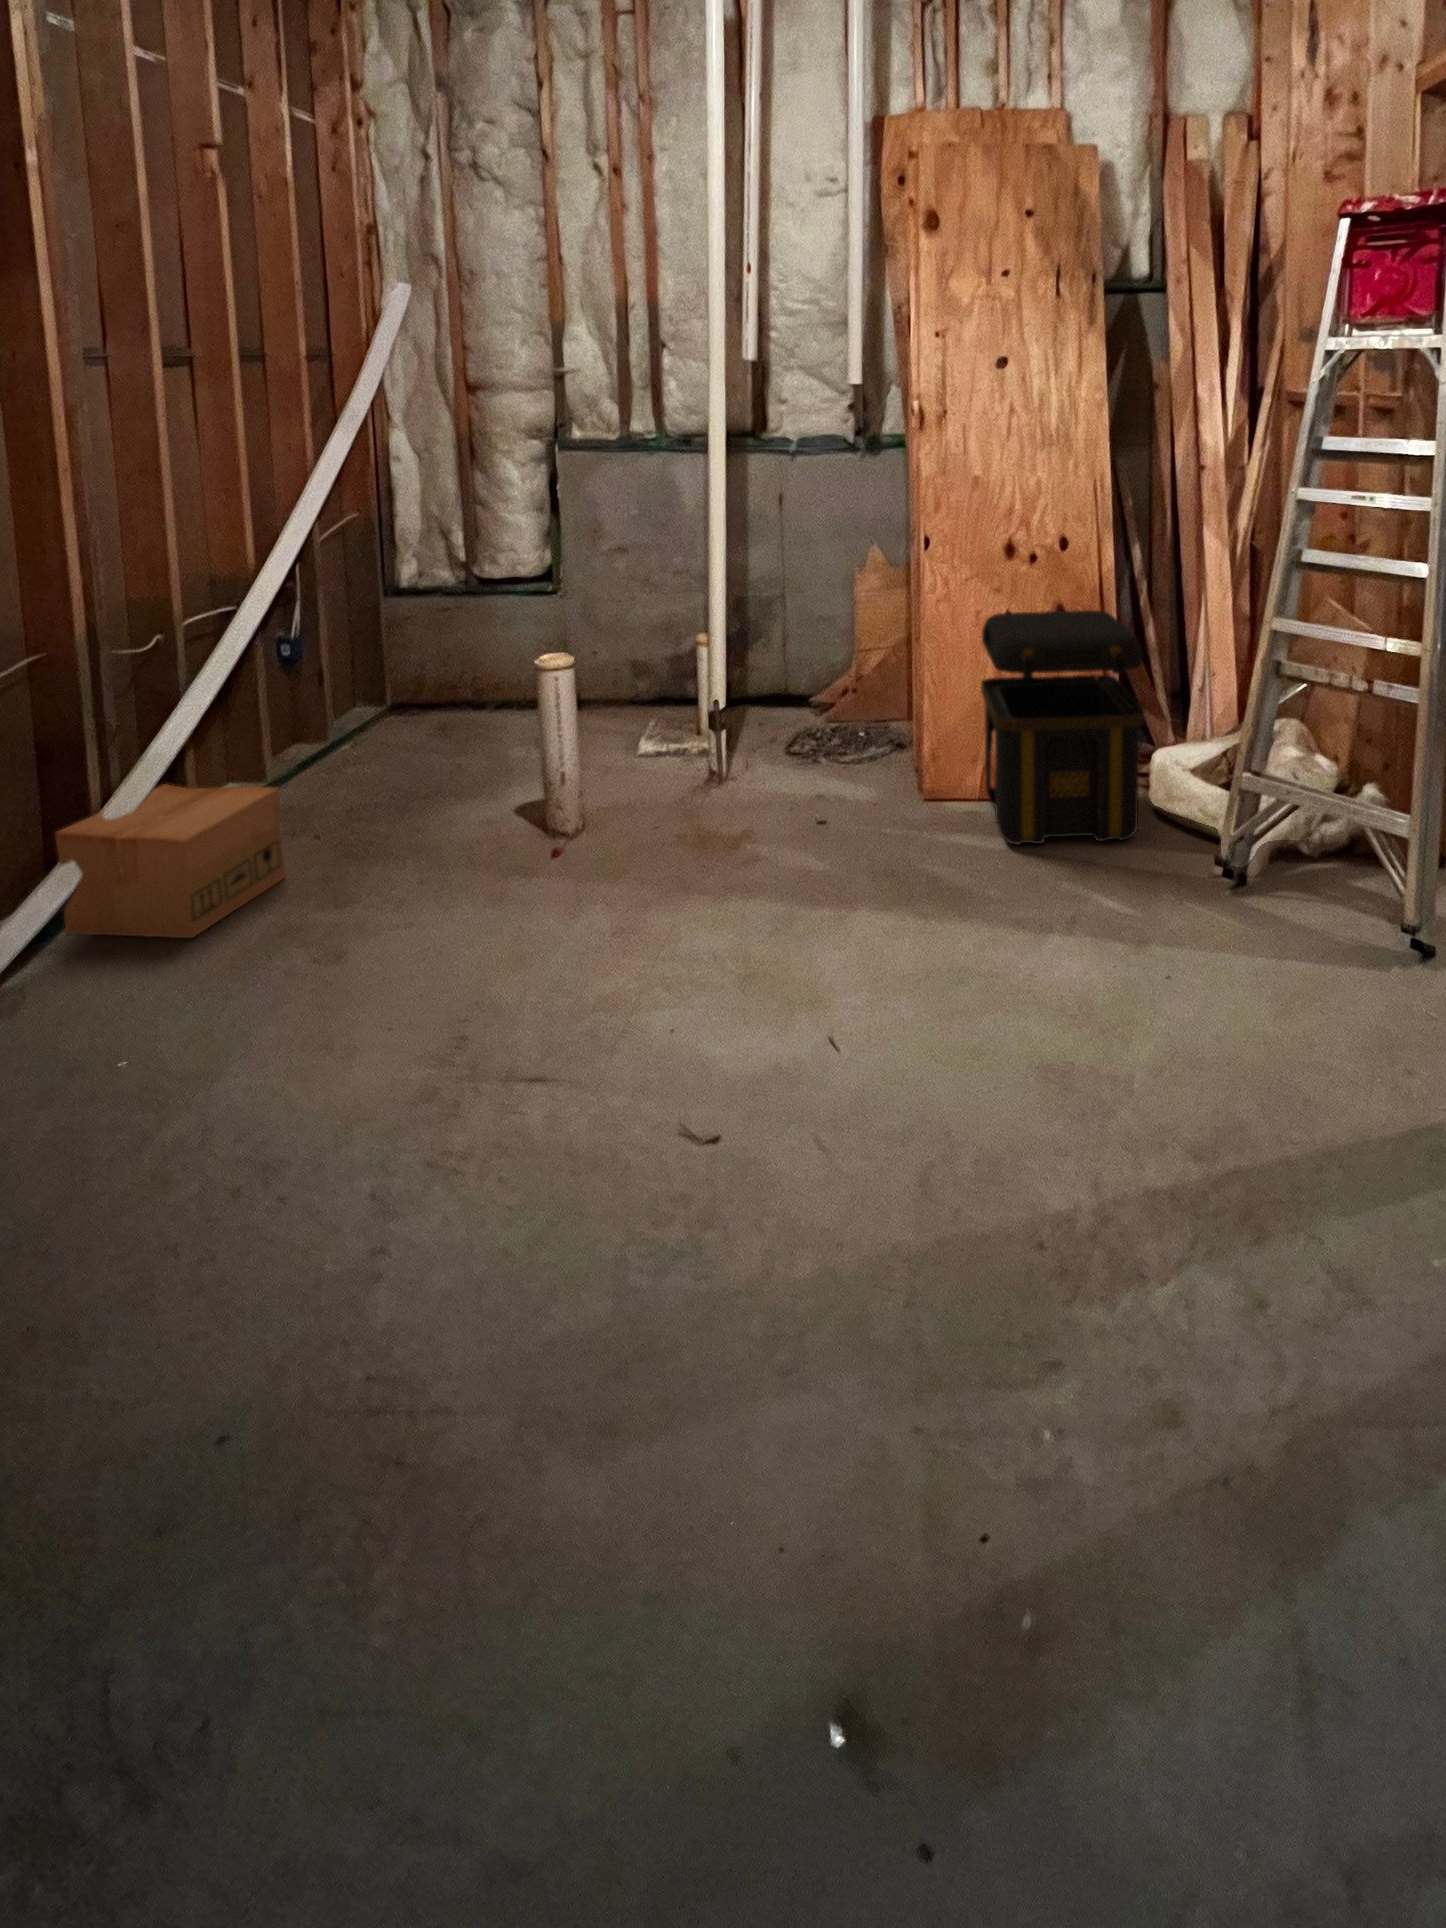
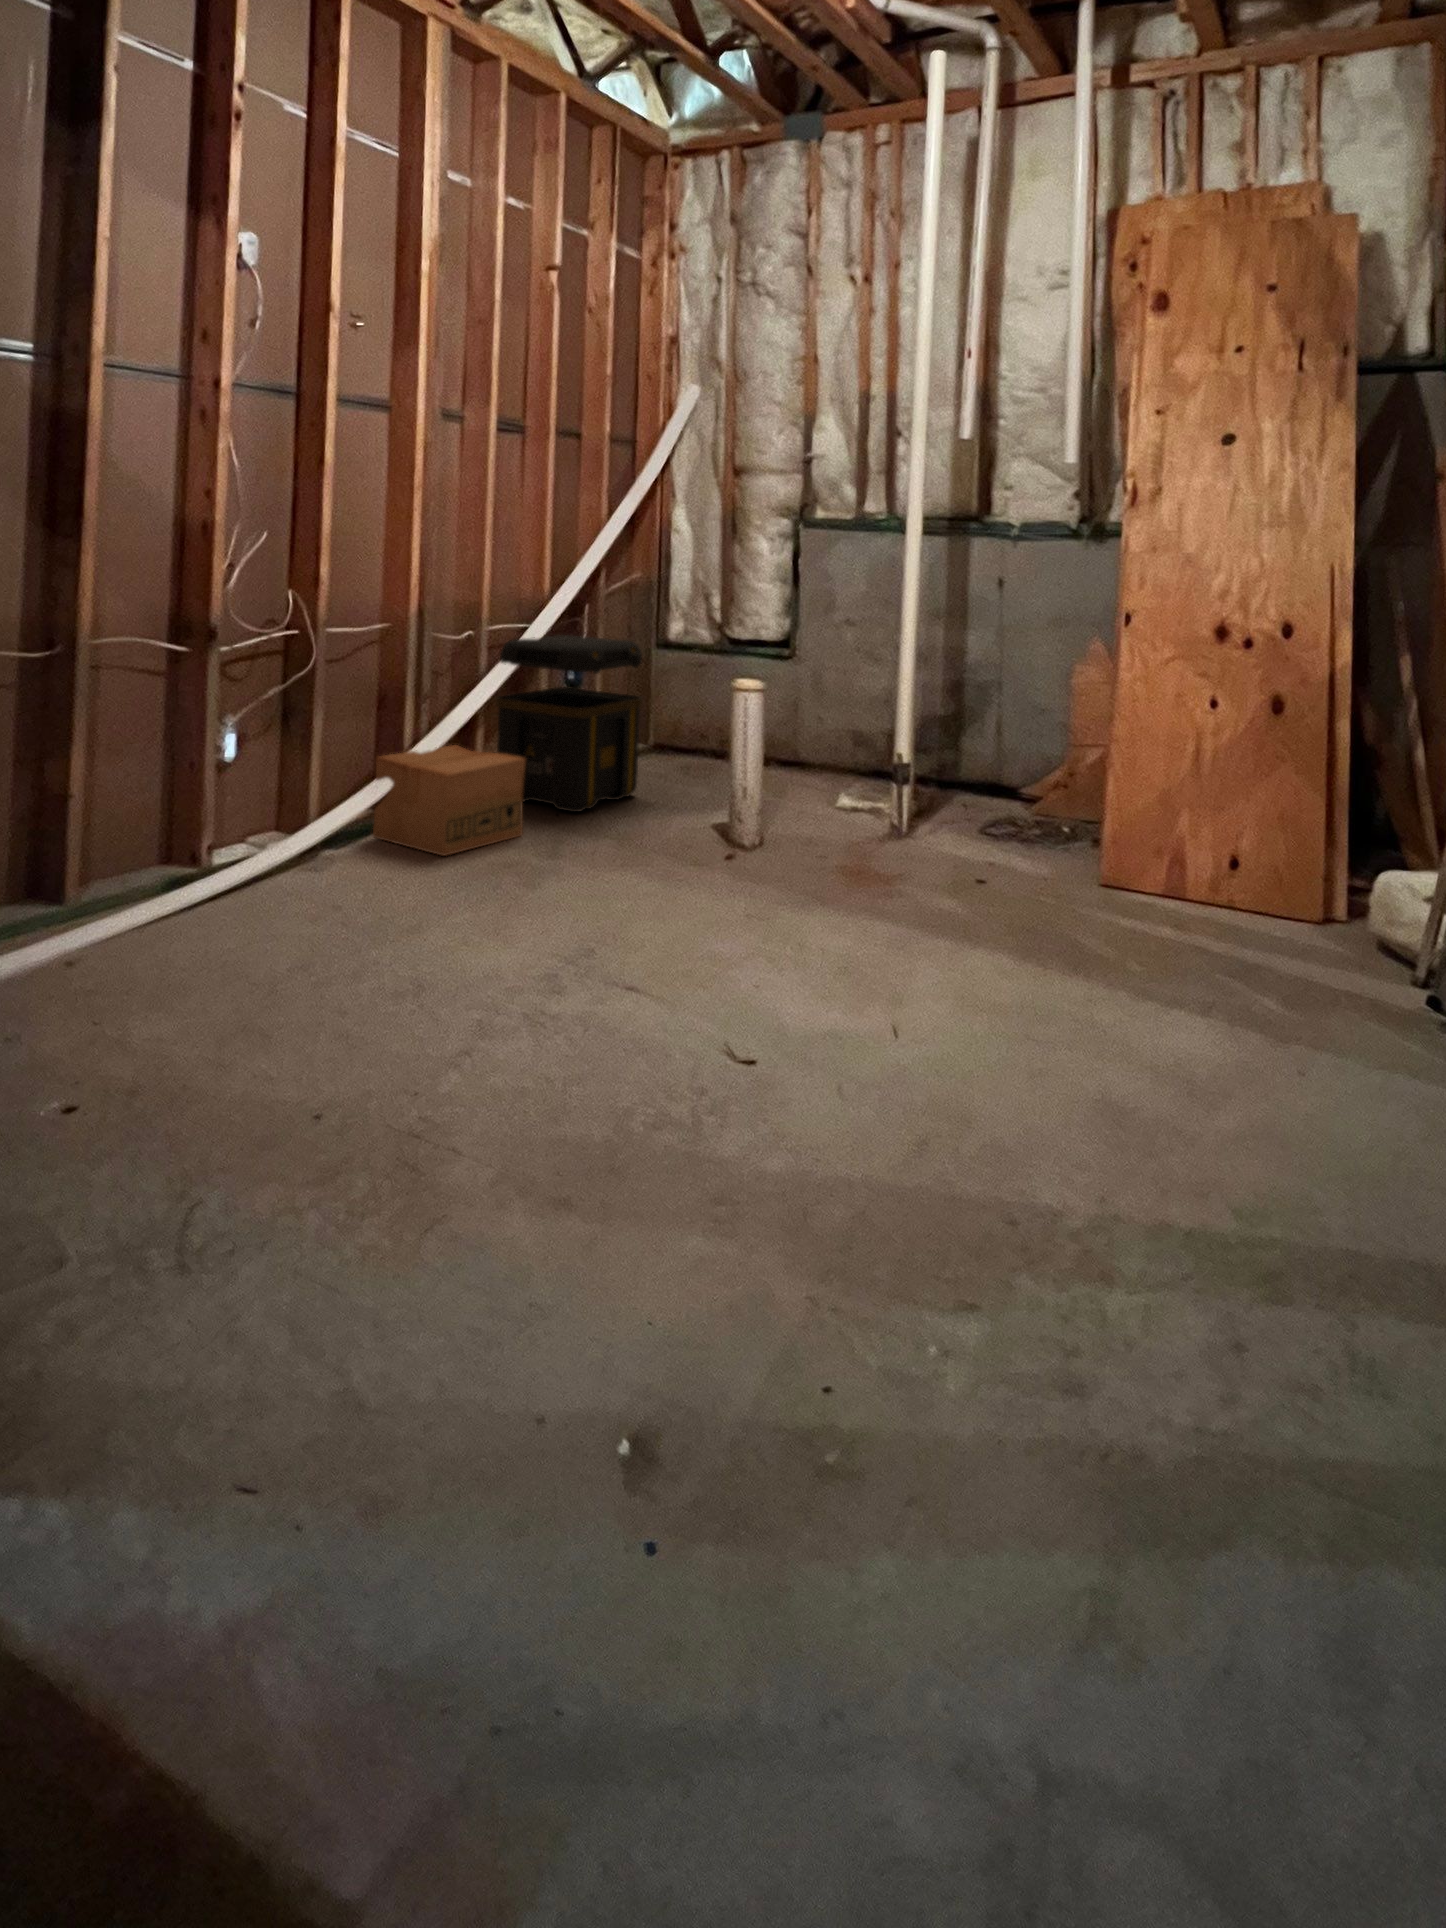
toolbox: present [981,610,1145,845] -> present [496,635,643,812]

